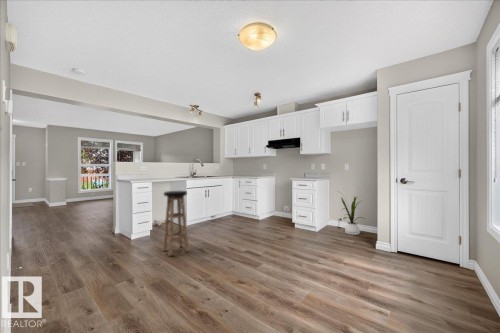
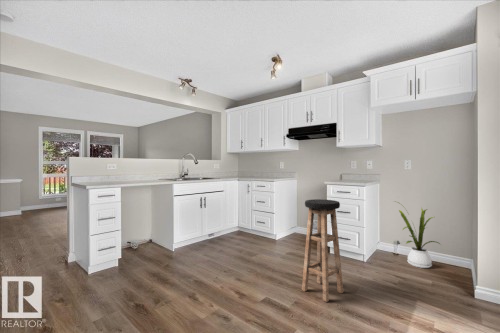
bar stool: present [163,191,189,256] -> present [302,199,343,302]

